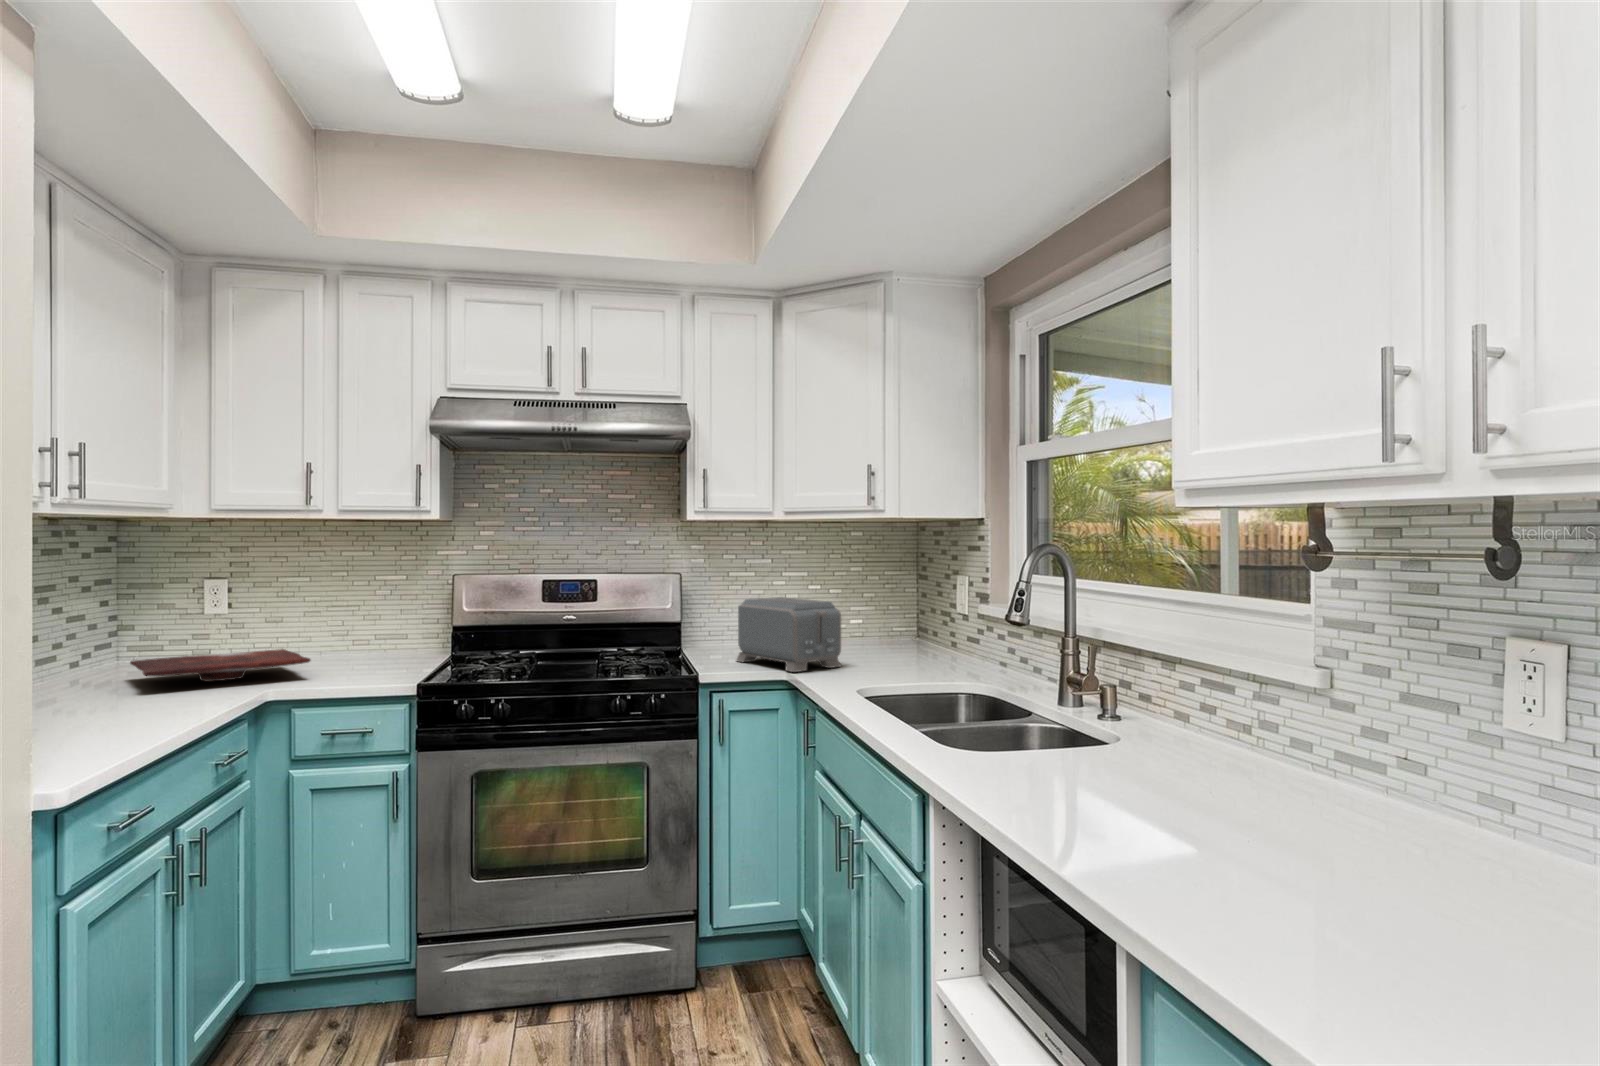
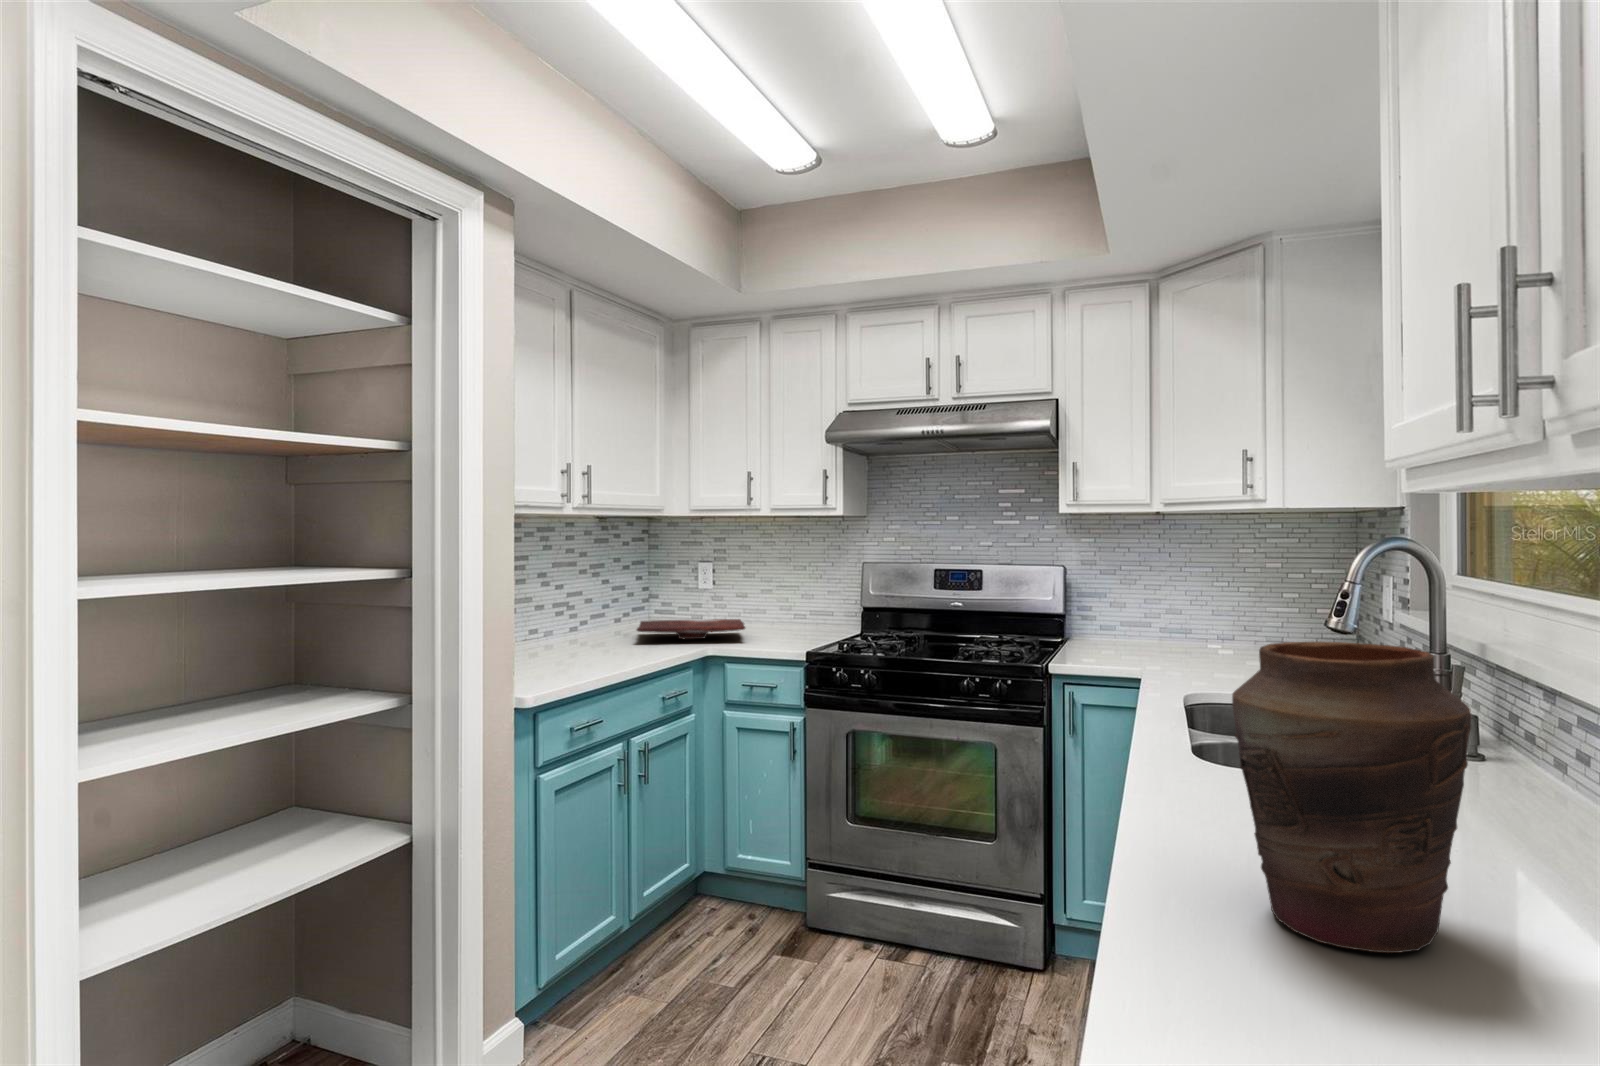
toaster: present [736,597,841,672] -> none [1108,594,1216,671]
vase: none [1133,639,1322,892] -> present [1232,642,1471,953]

